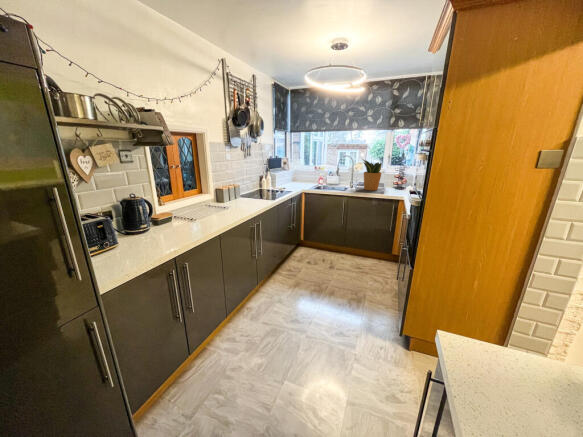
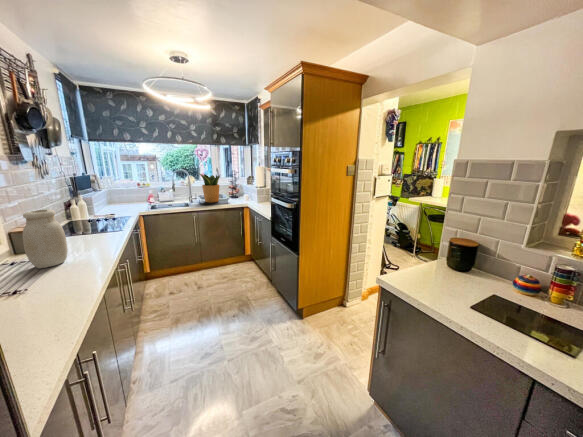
jar: none [207,177,227,214] -> present [23,209,68,268]

